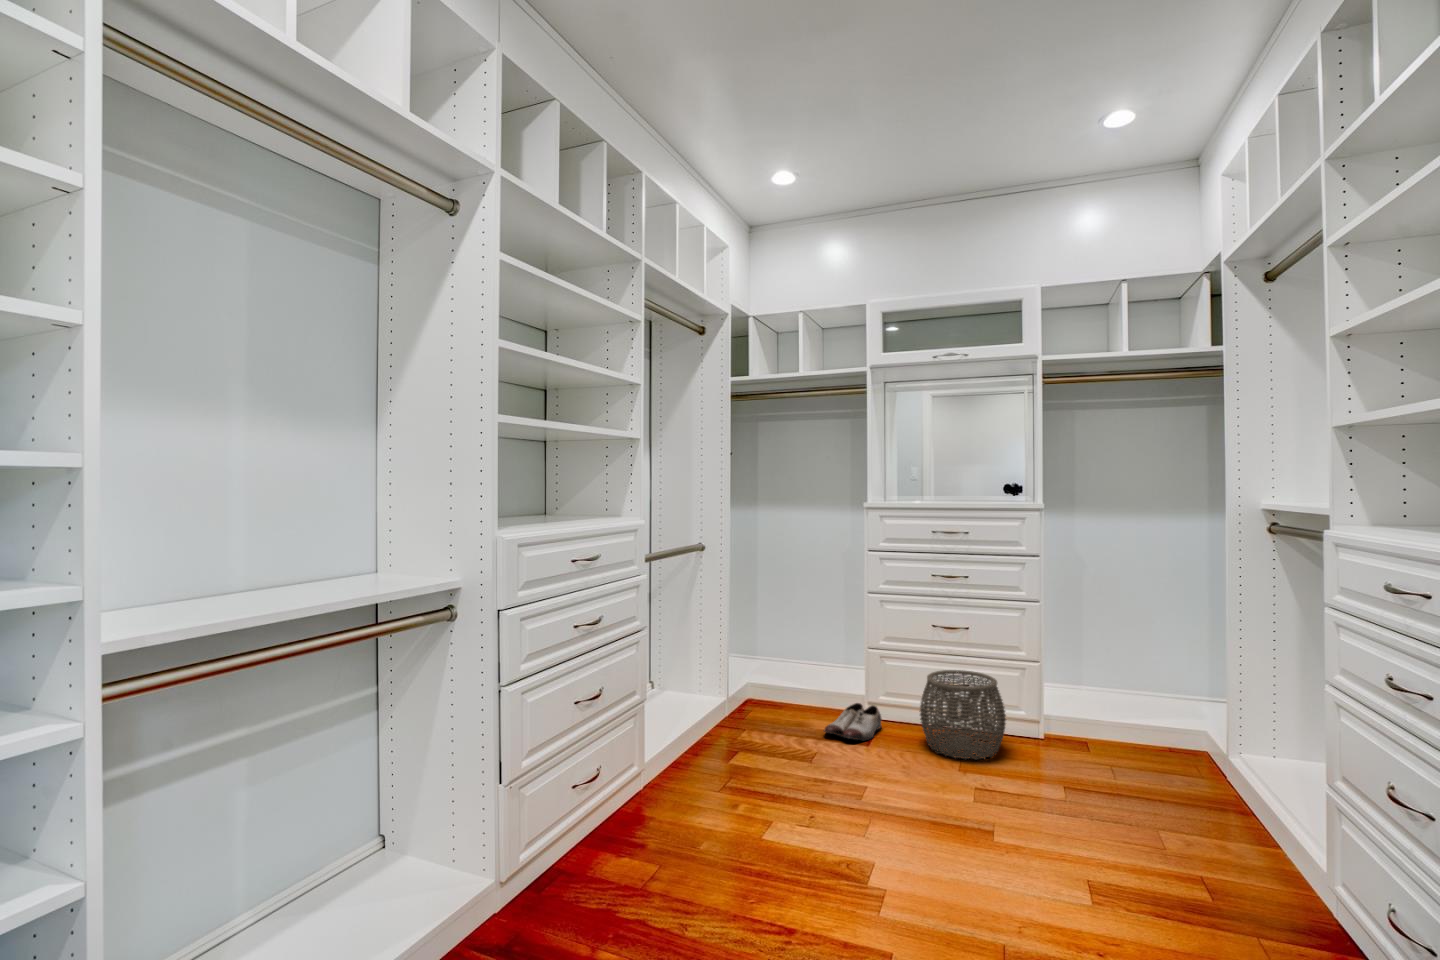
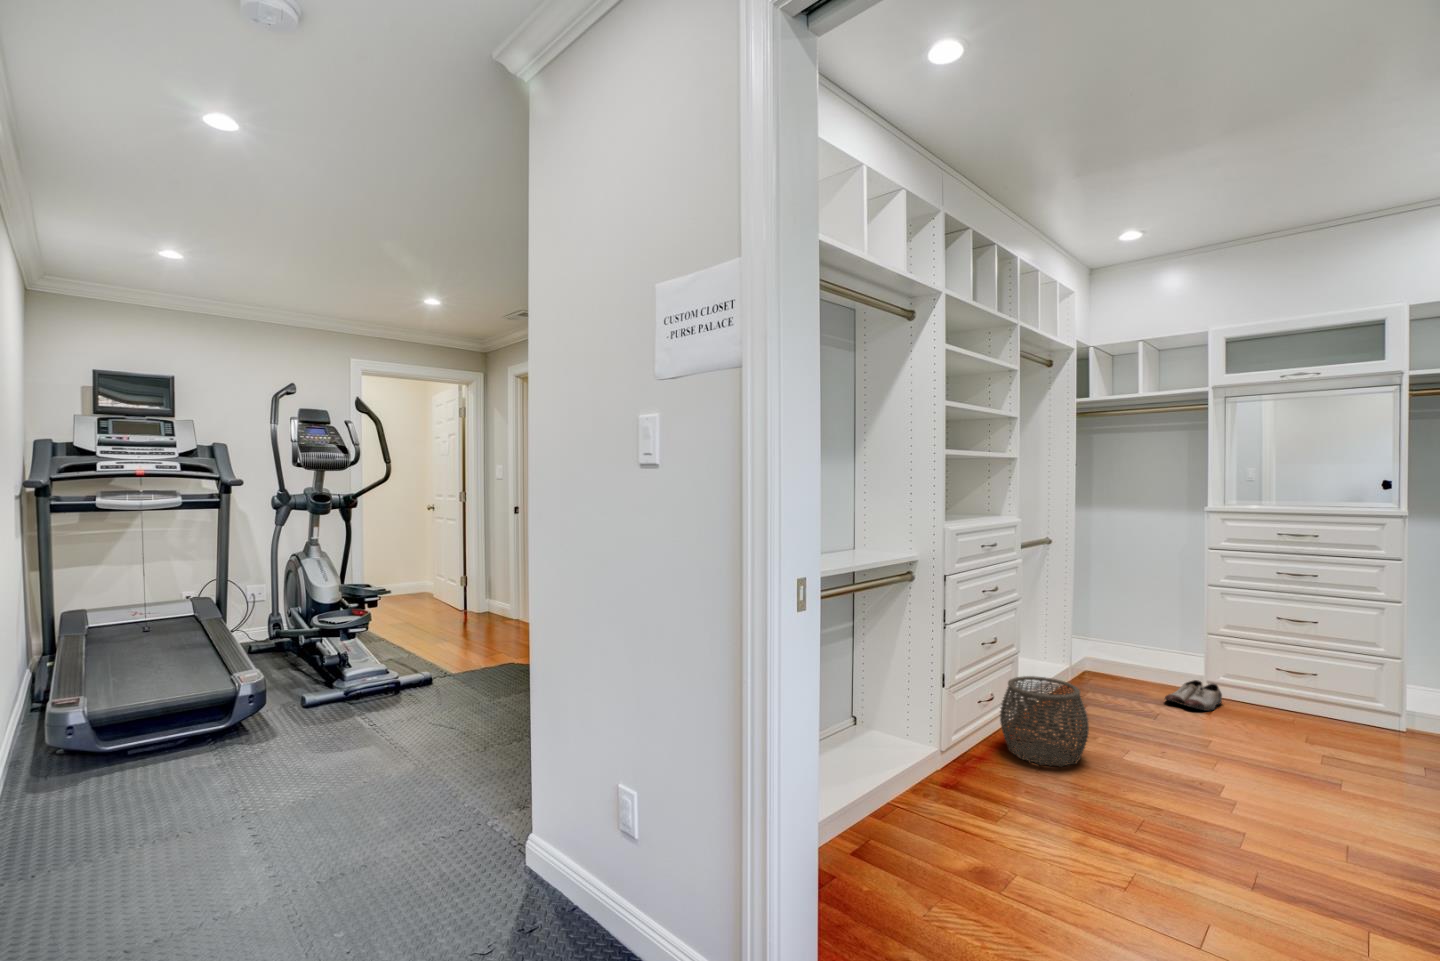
woven basket: present [920,670,1006,760] -> present [1000,676,1089,767]

